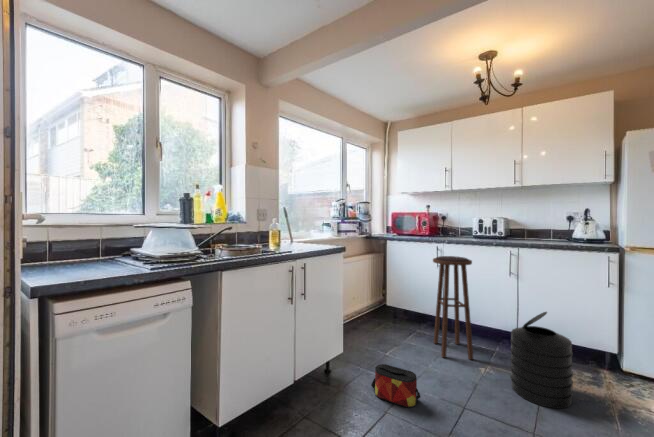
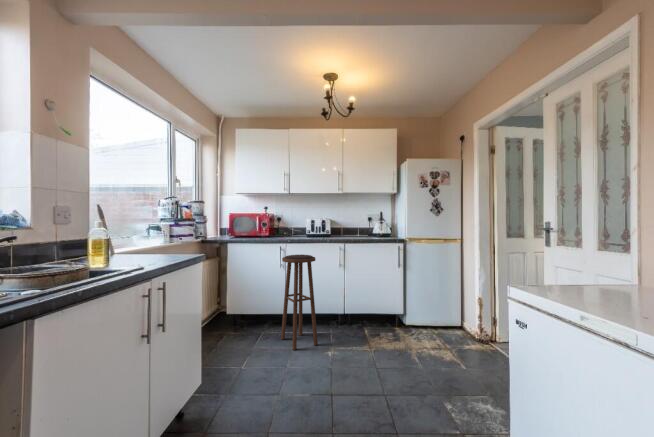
trash can: present [510,312,573,409] -> none [350,291,390,364]
bag: present [371,364,420,408] -> none [241,368,292,406]

